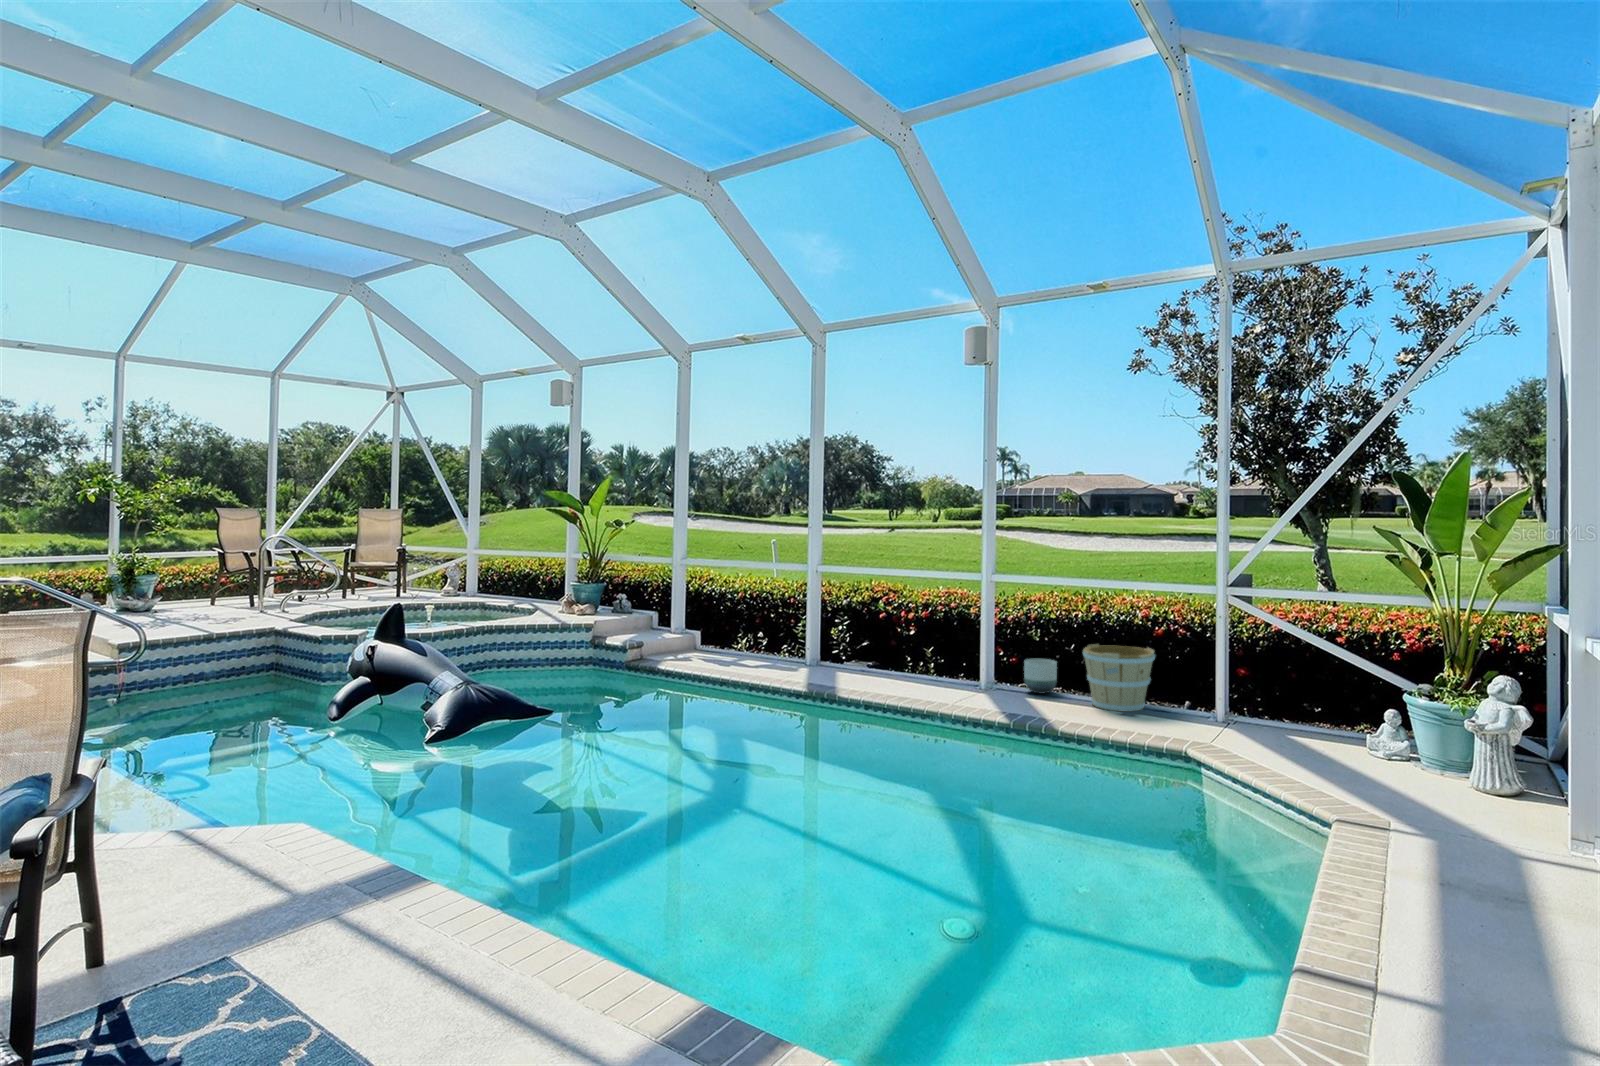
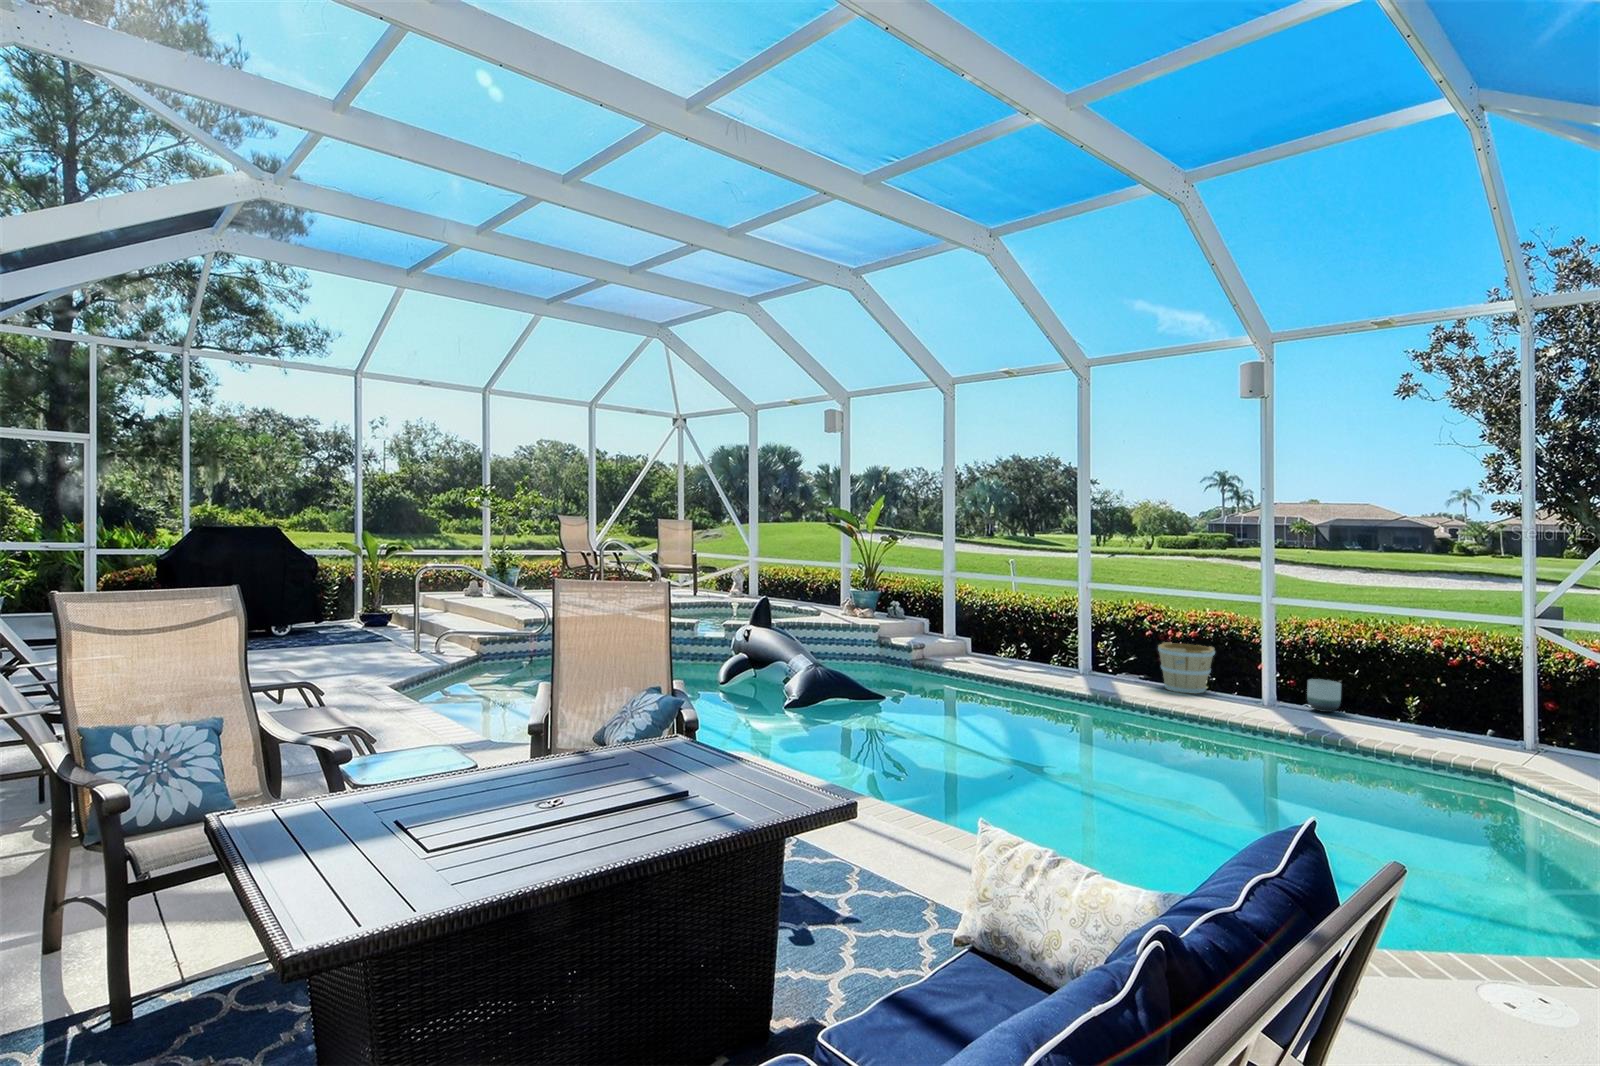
wooden bucket: present [1083,644,1155,712] -> present [1158,642,1215,694]

